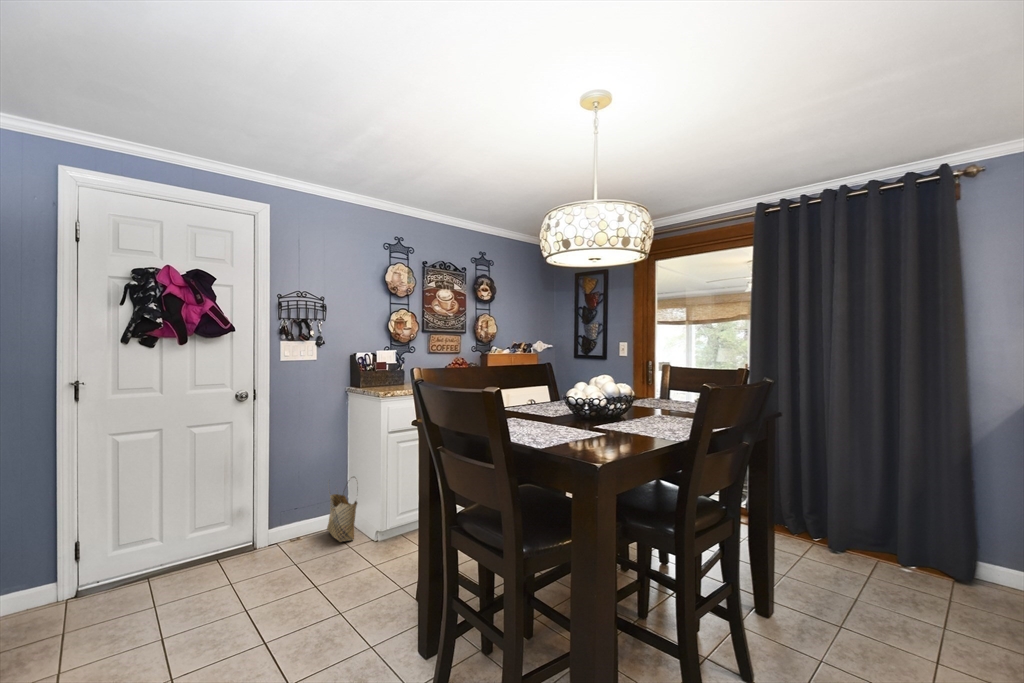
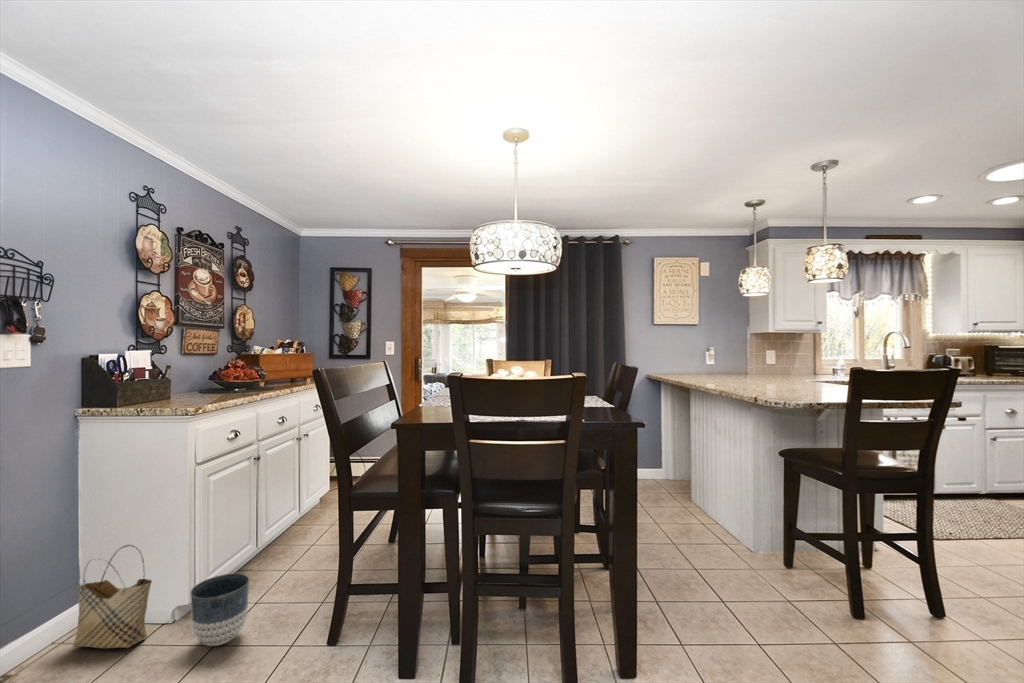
planter: none [356,513,393,563] -> present [190,574,249,646]

